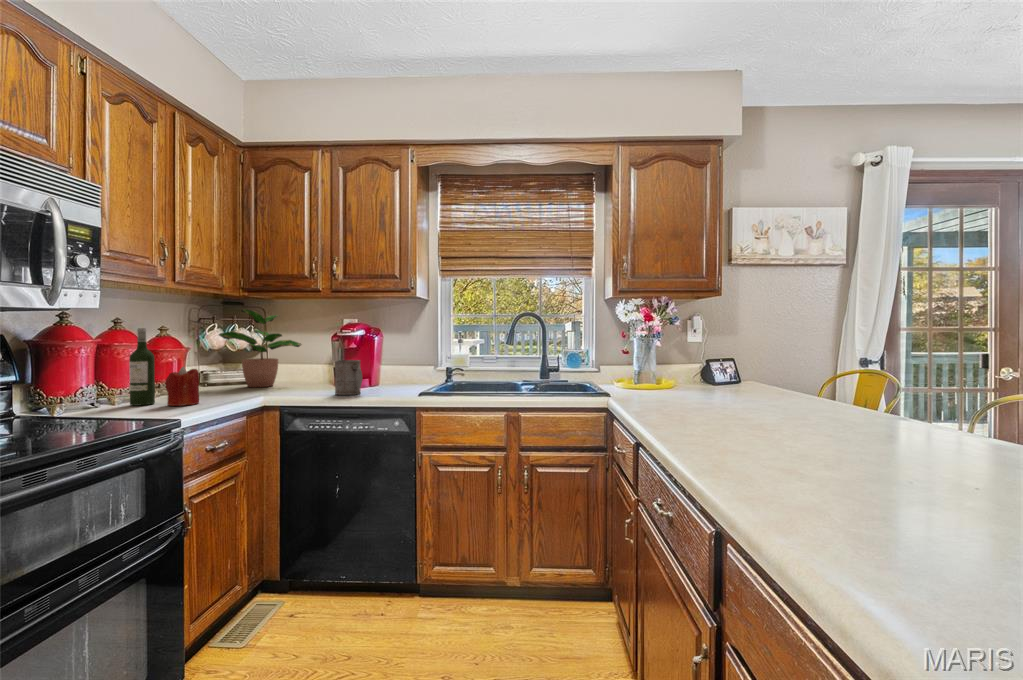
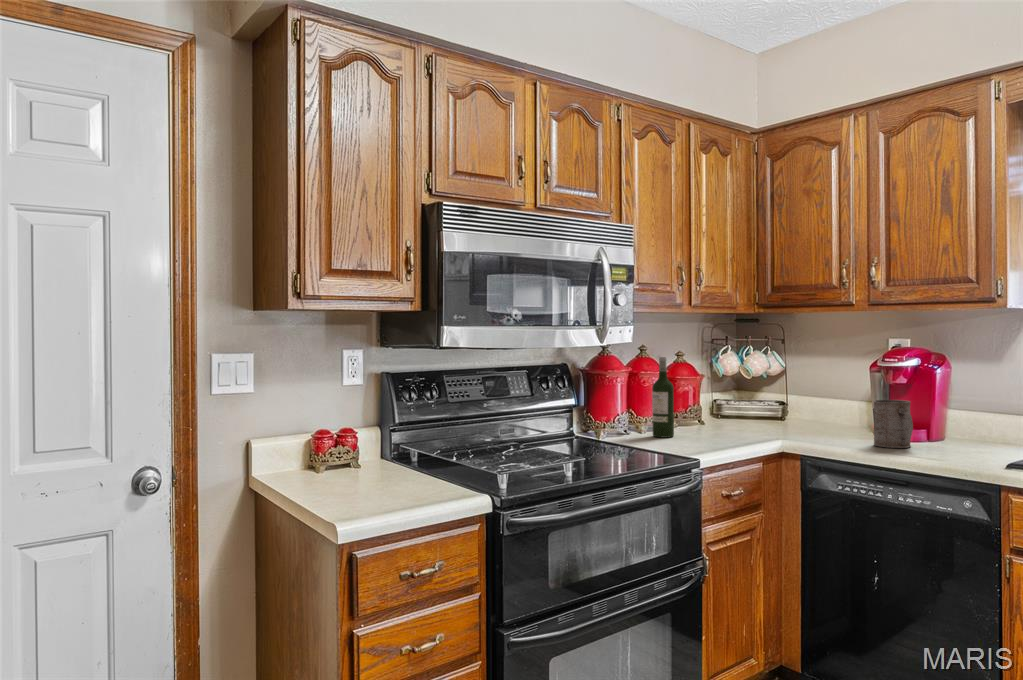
potted plant: present [219,309,301,387] -> none [732,330,831,425]
candle: present [165,367,199,406] -> none [684,399,715,442]

